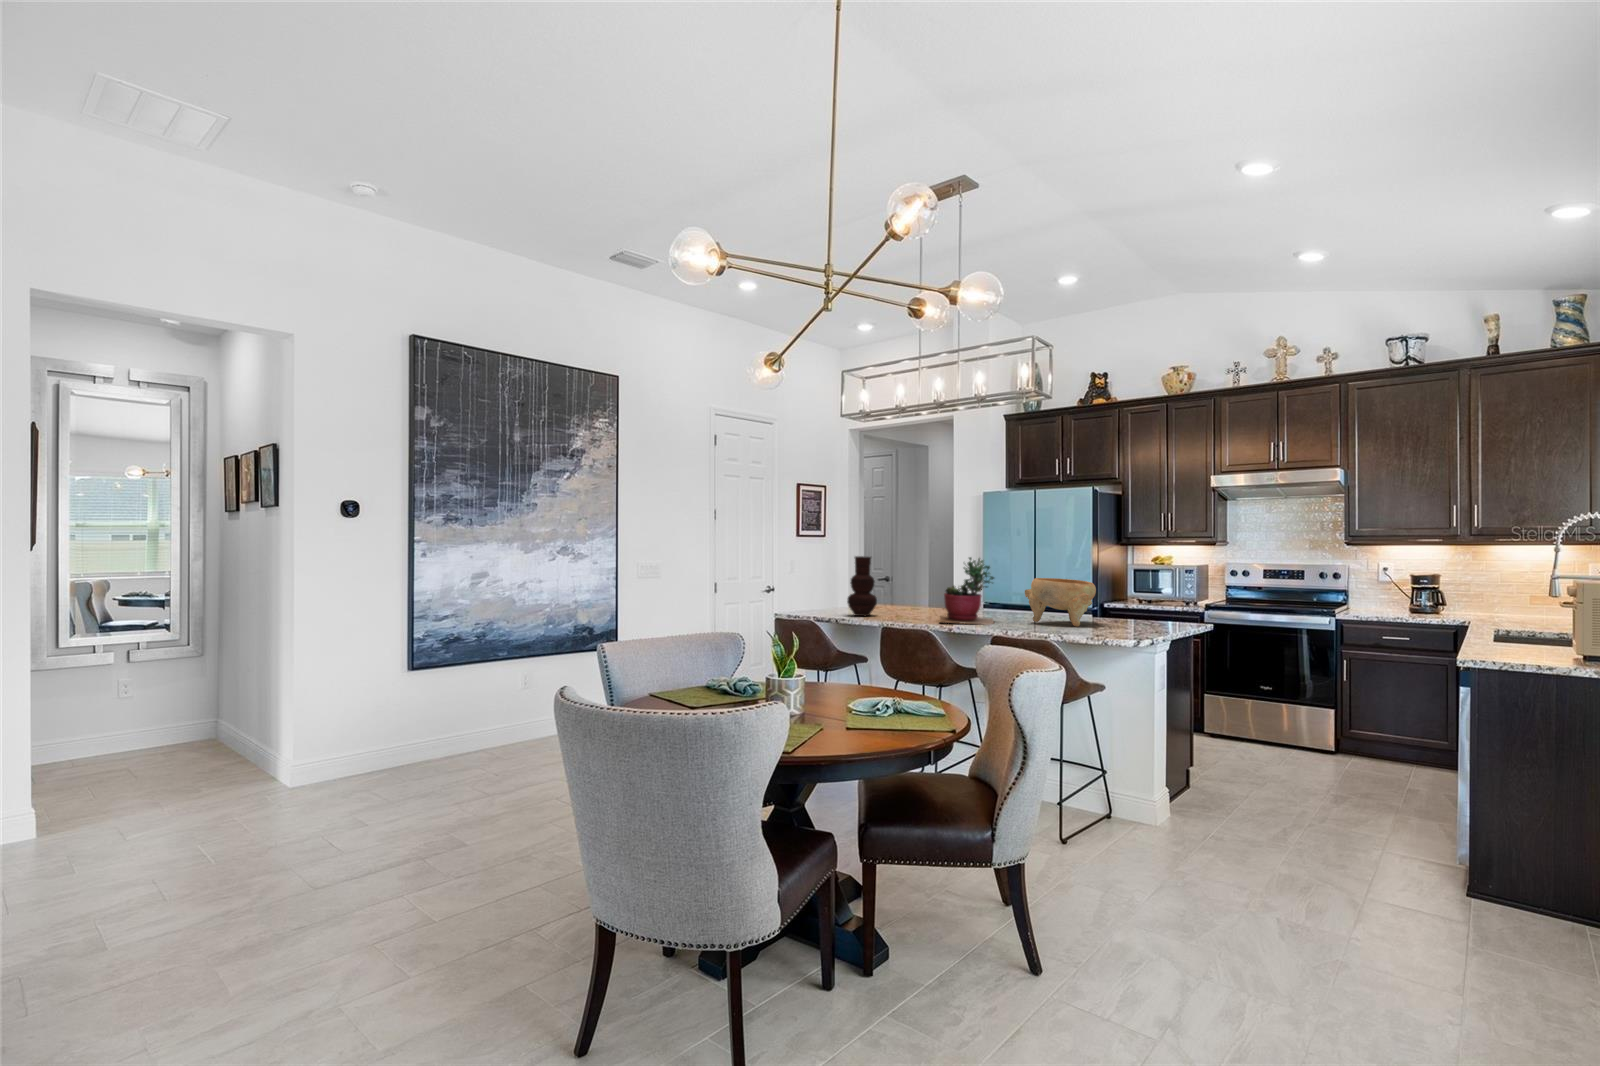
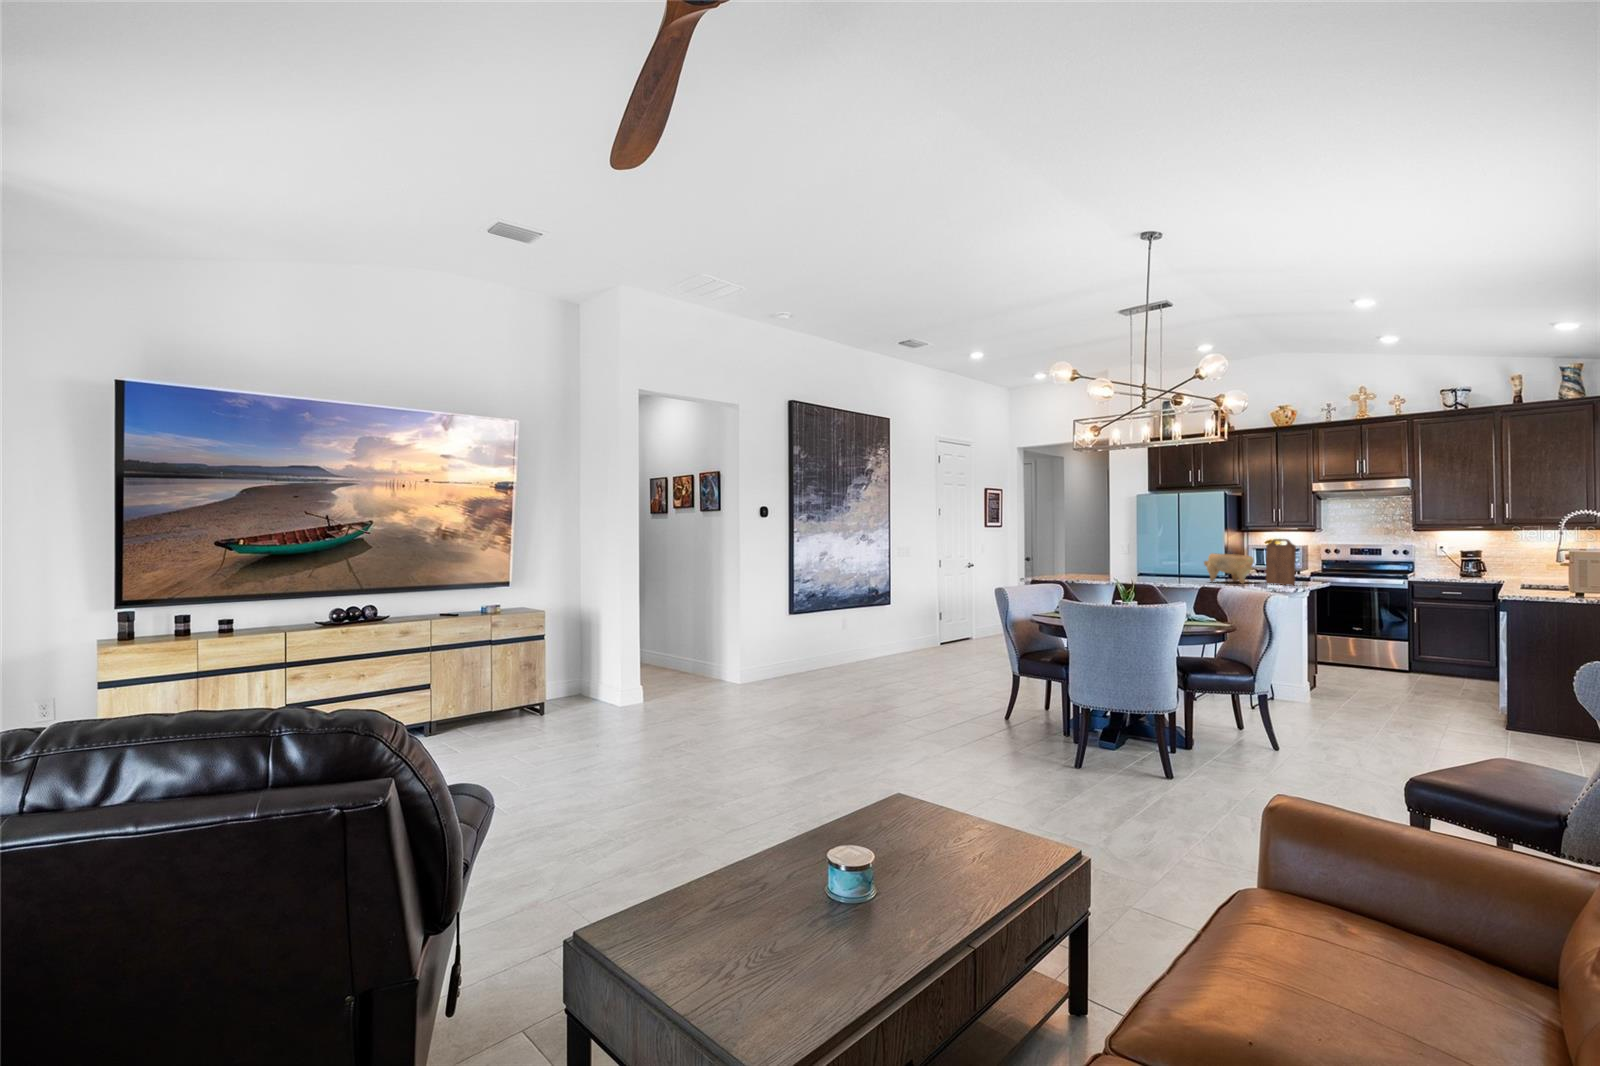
vase: present [847,556,877,616] -> none [1071,541,1092,580]
succulent plant: present [939,557,994,625] -> none [1142,540,1186,584]
cutting board: none [1107,557,1149,632] -> present [1266,539,1296,586]

